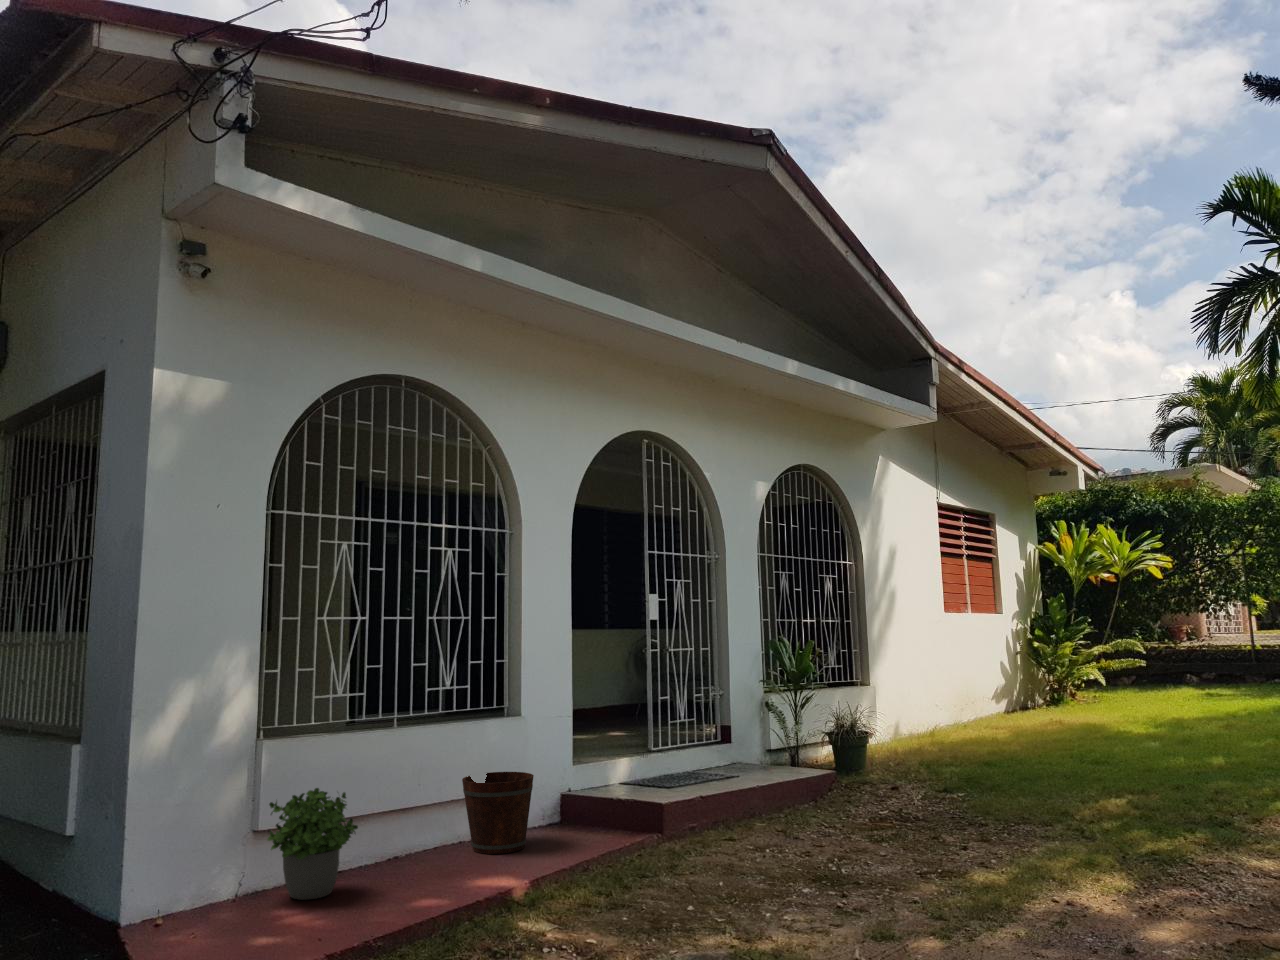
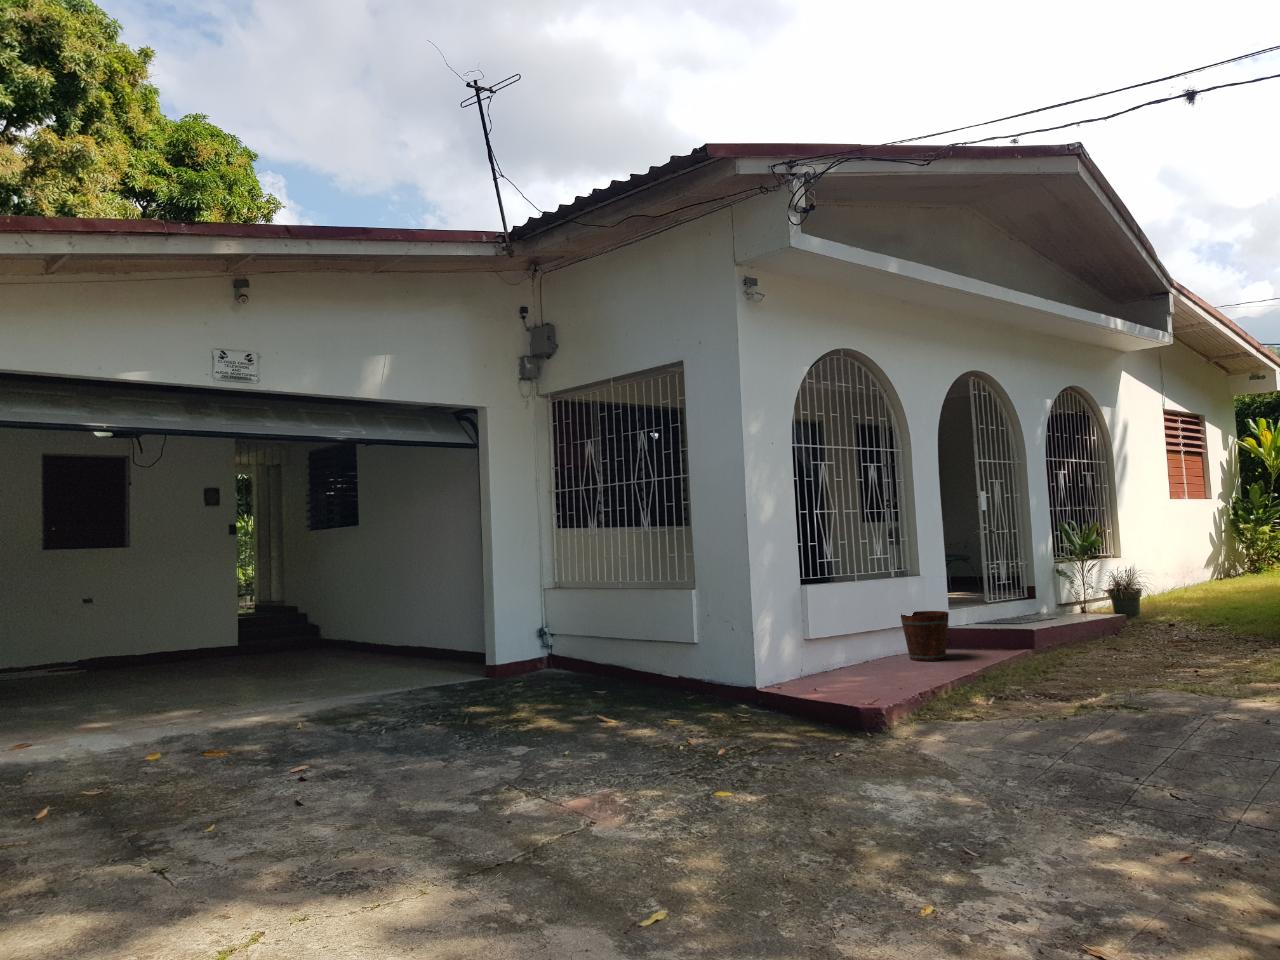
potted plant: present [268,788,358,900] -> none [814,615,870,681]

